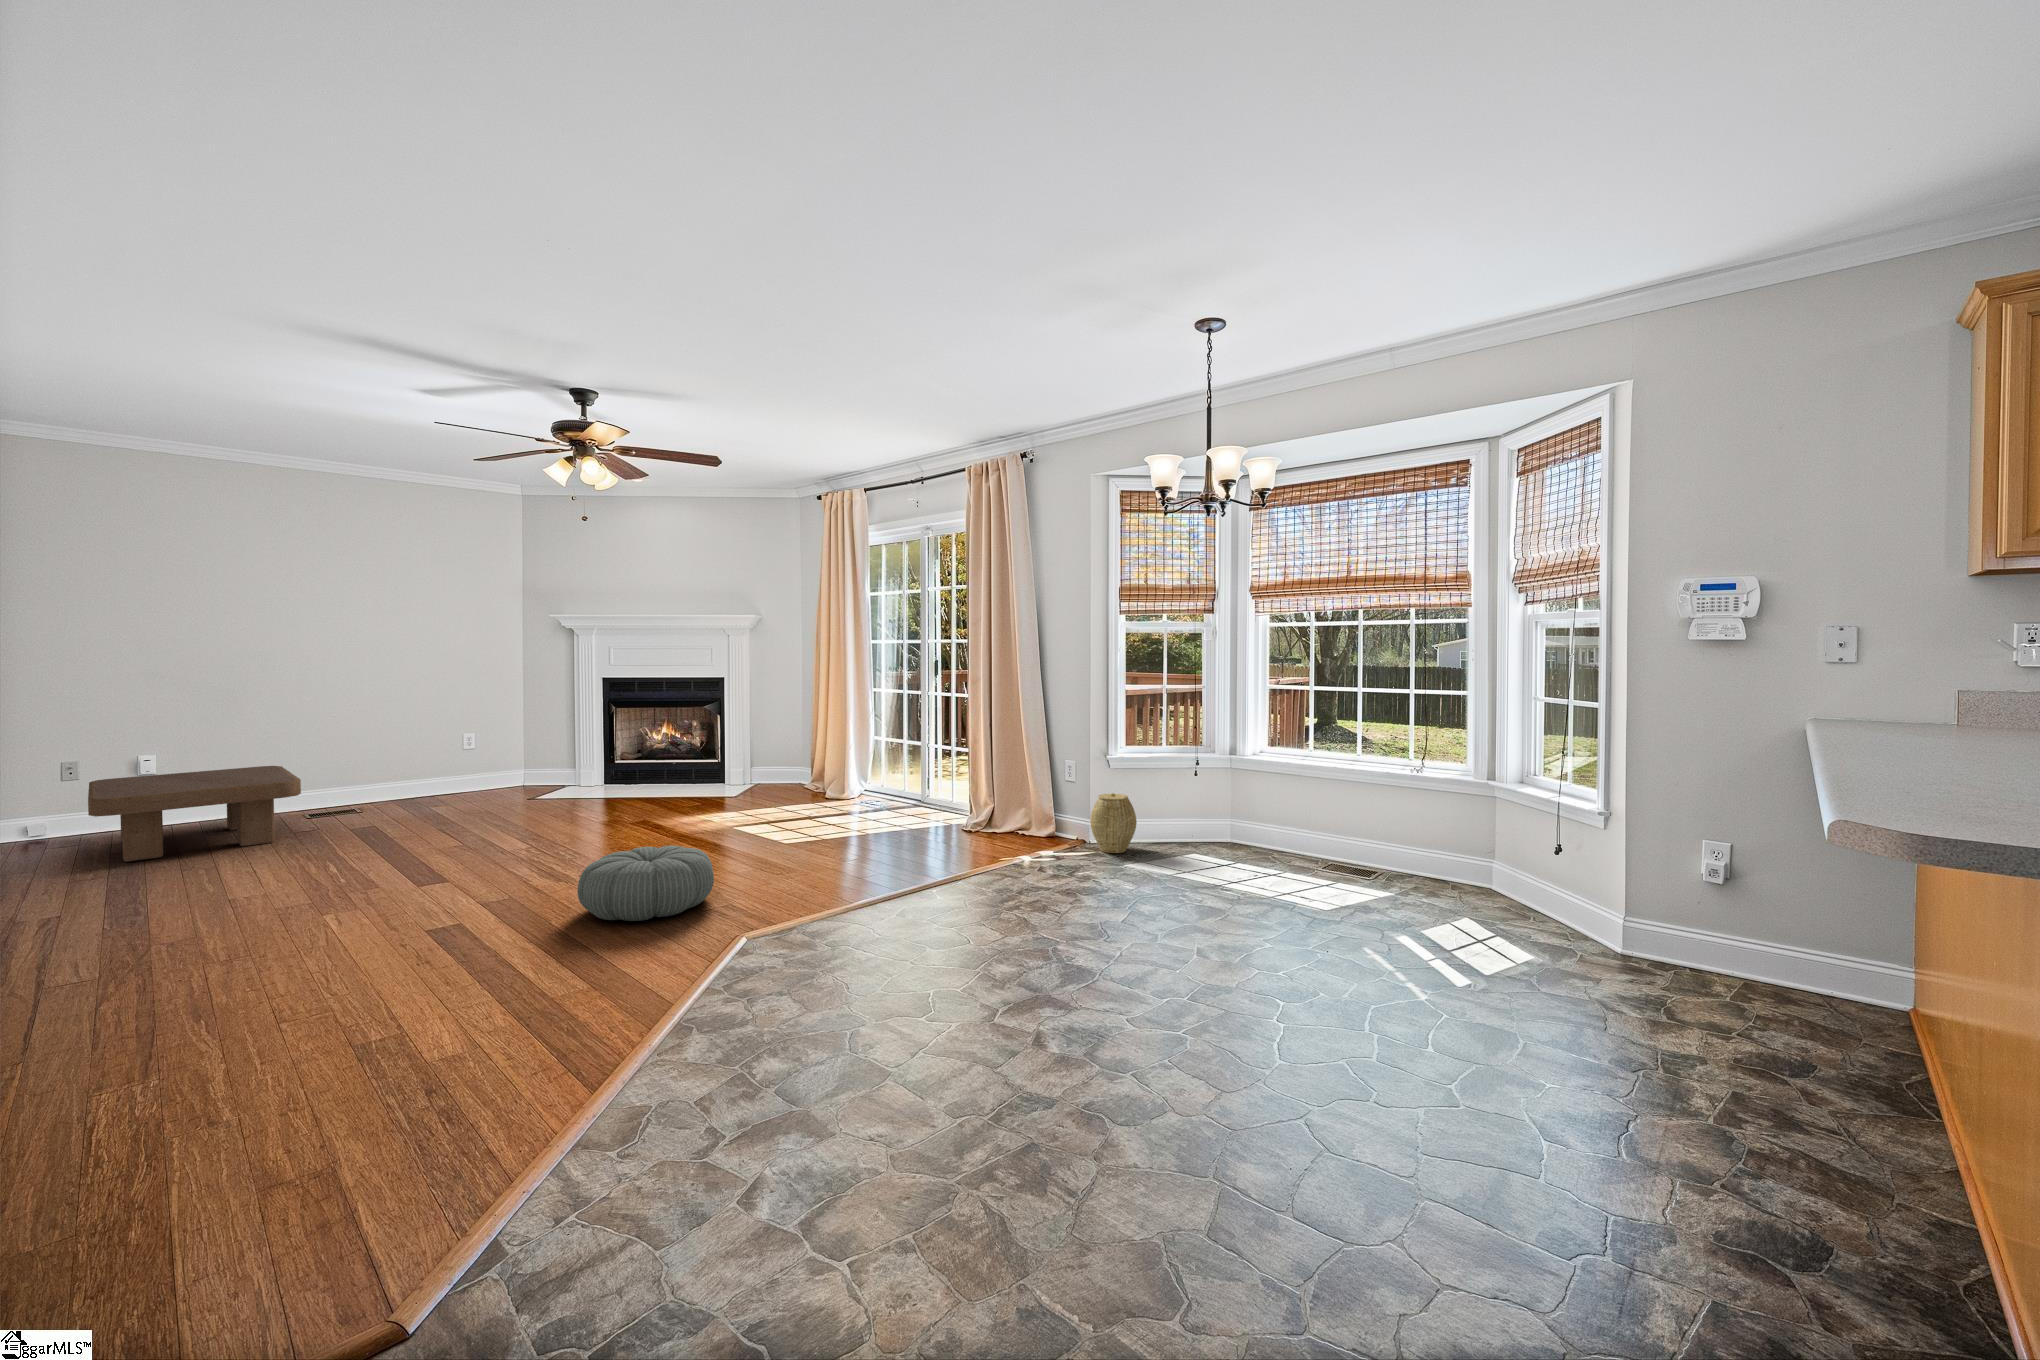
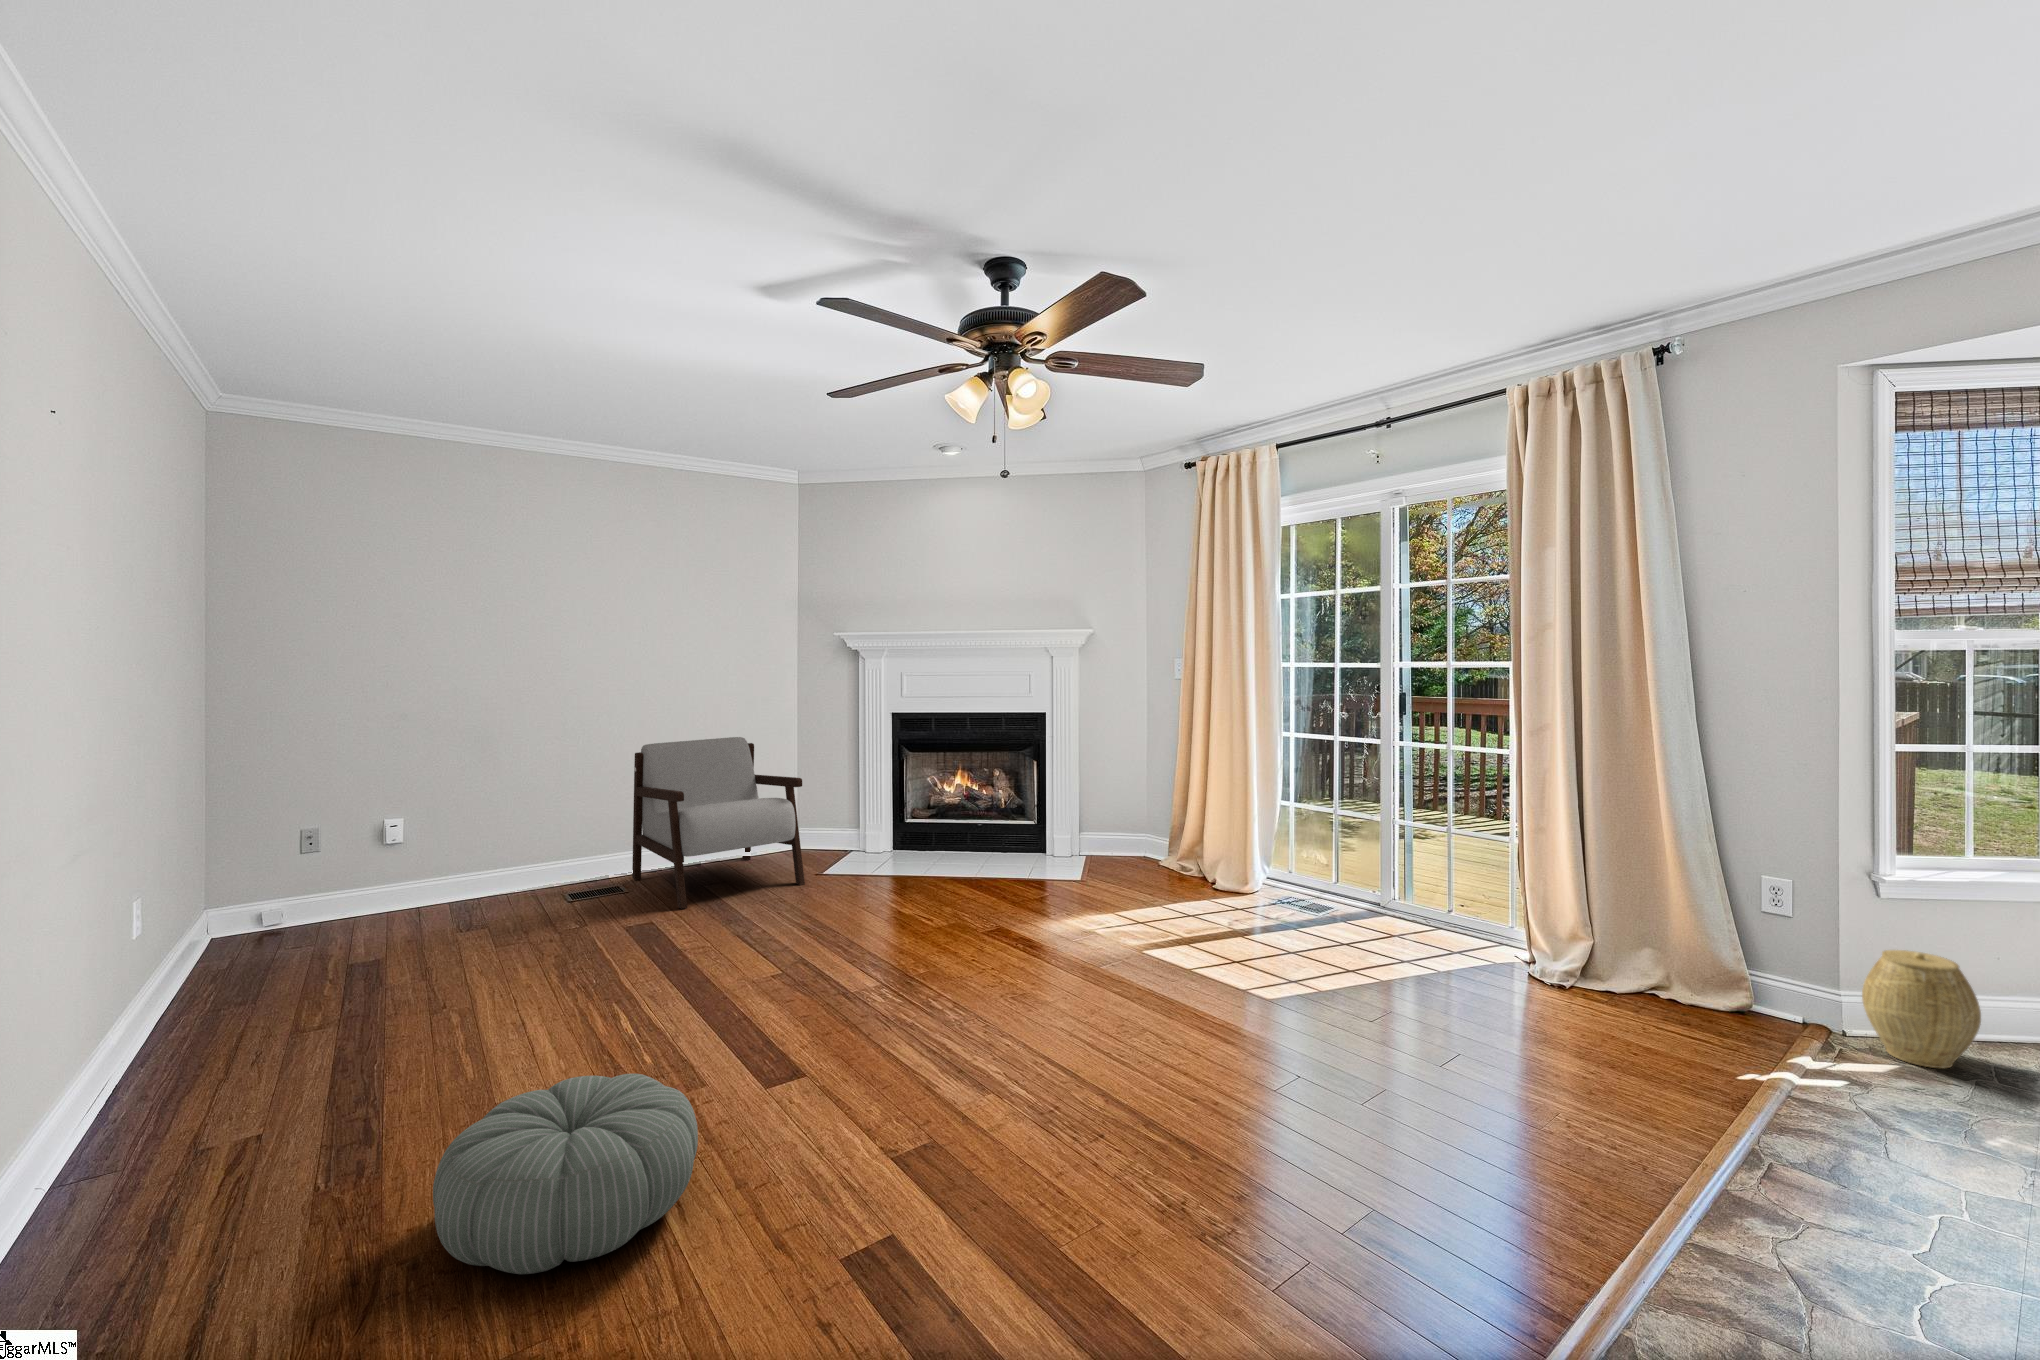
armchair: none [384,698,523,817] -> present [632,737,805,909]
coffee table: present [88,766,301,862] -> none [304,833,556,988]
pouf: present [577,845,714,921] -> present [433,1074,698,1274]

